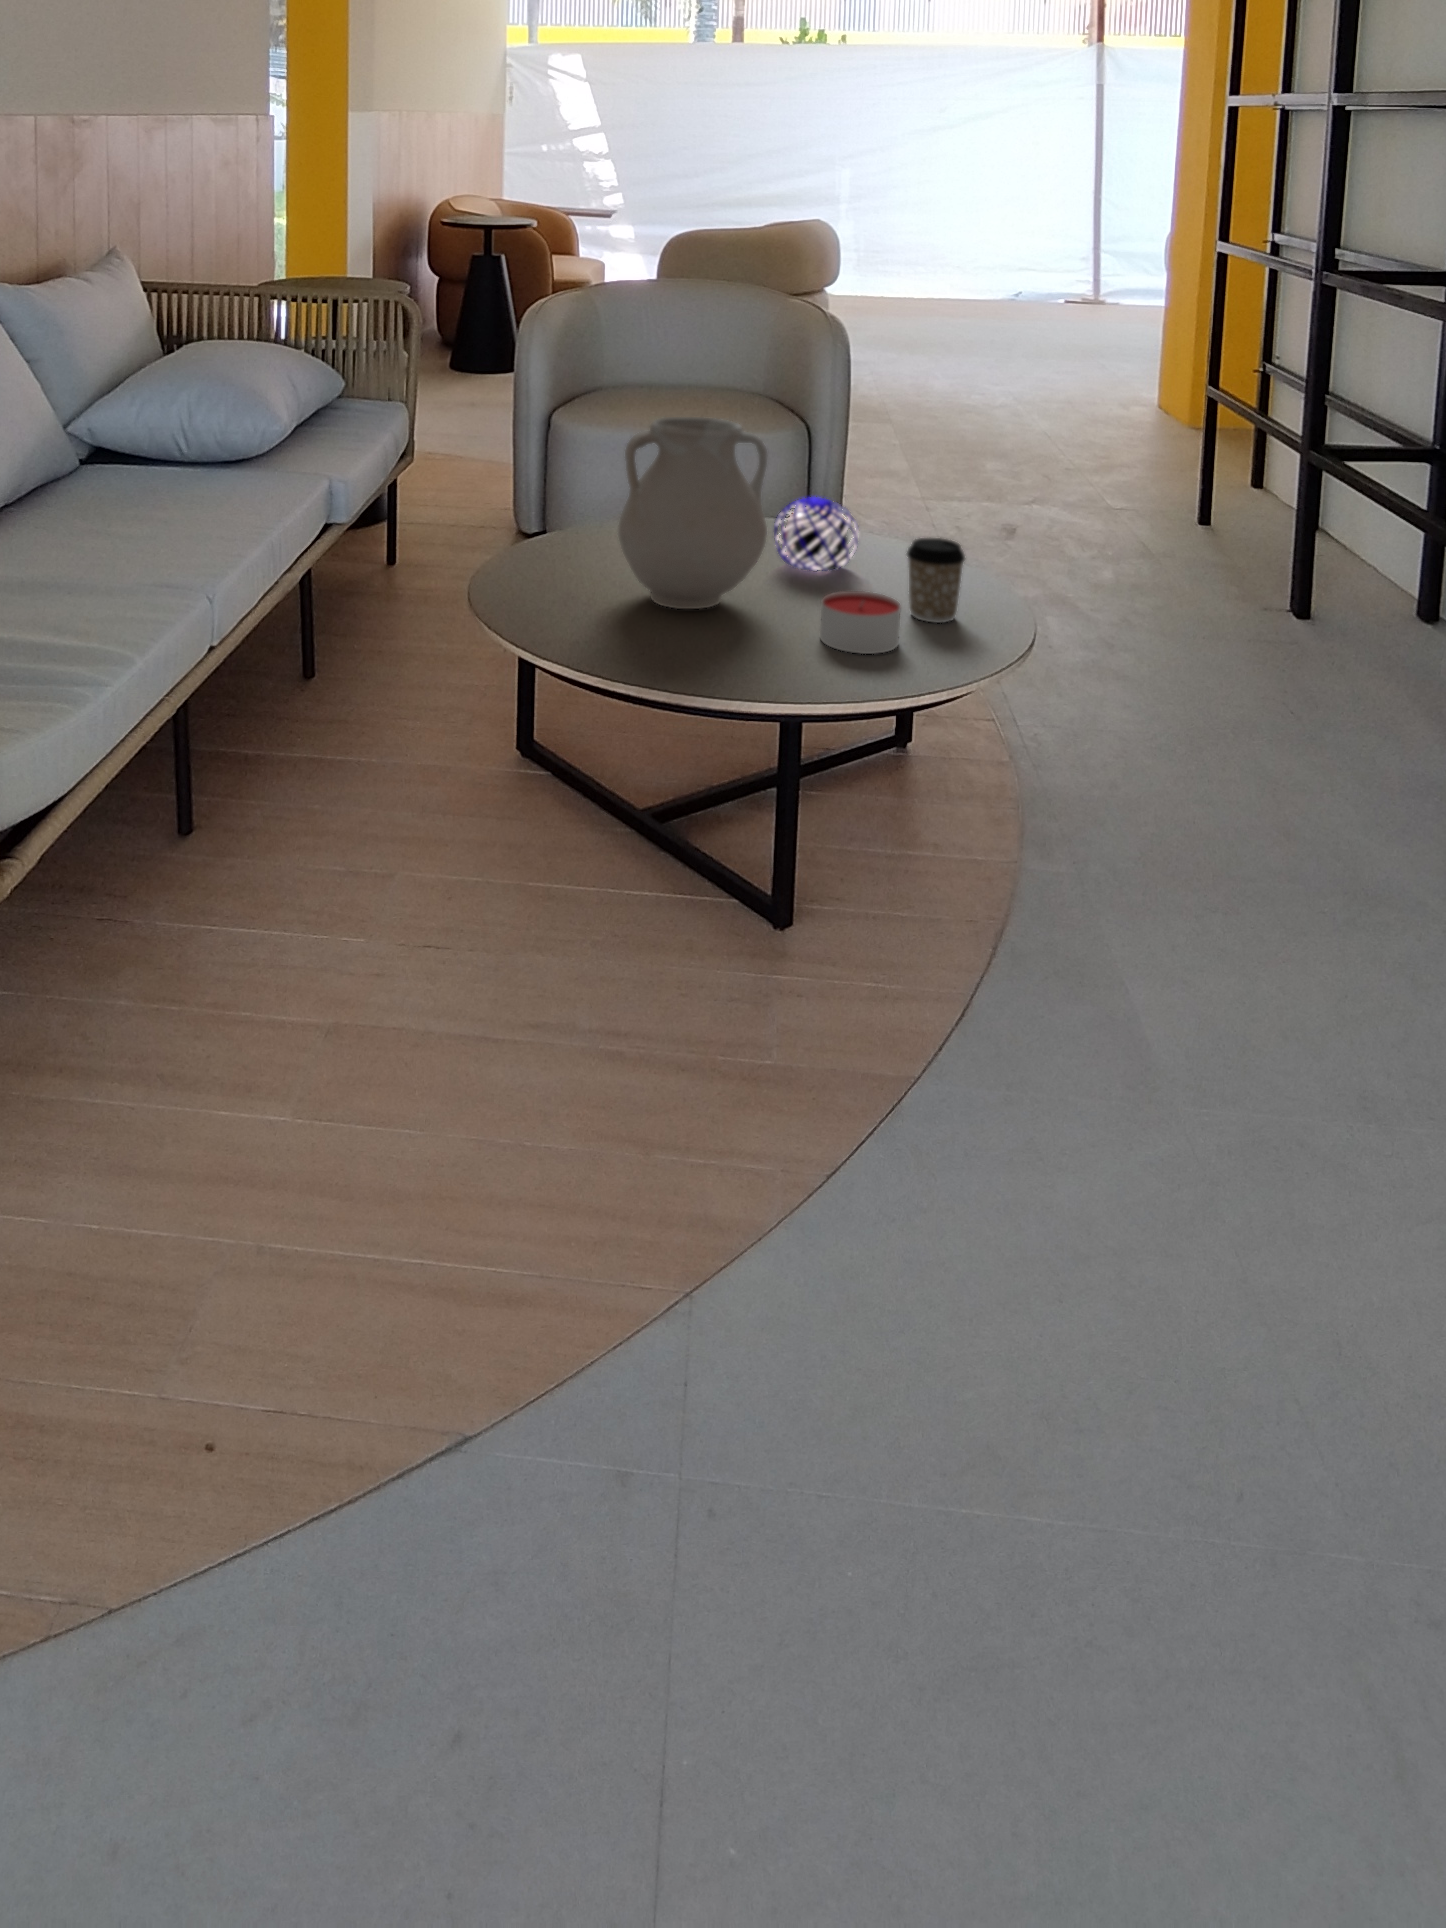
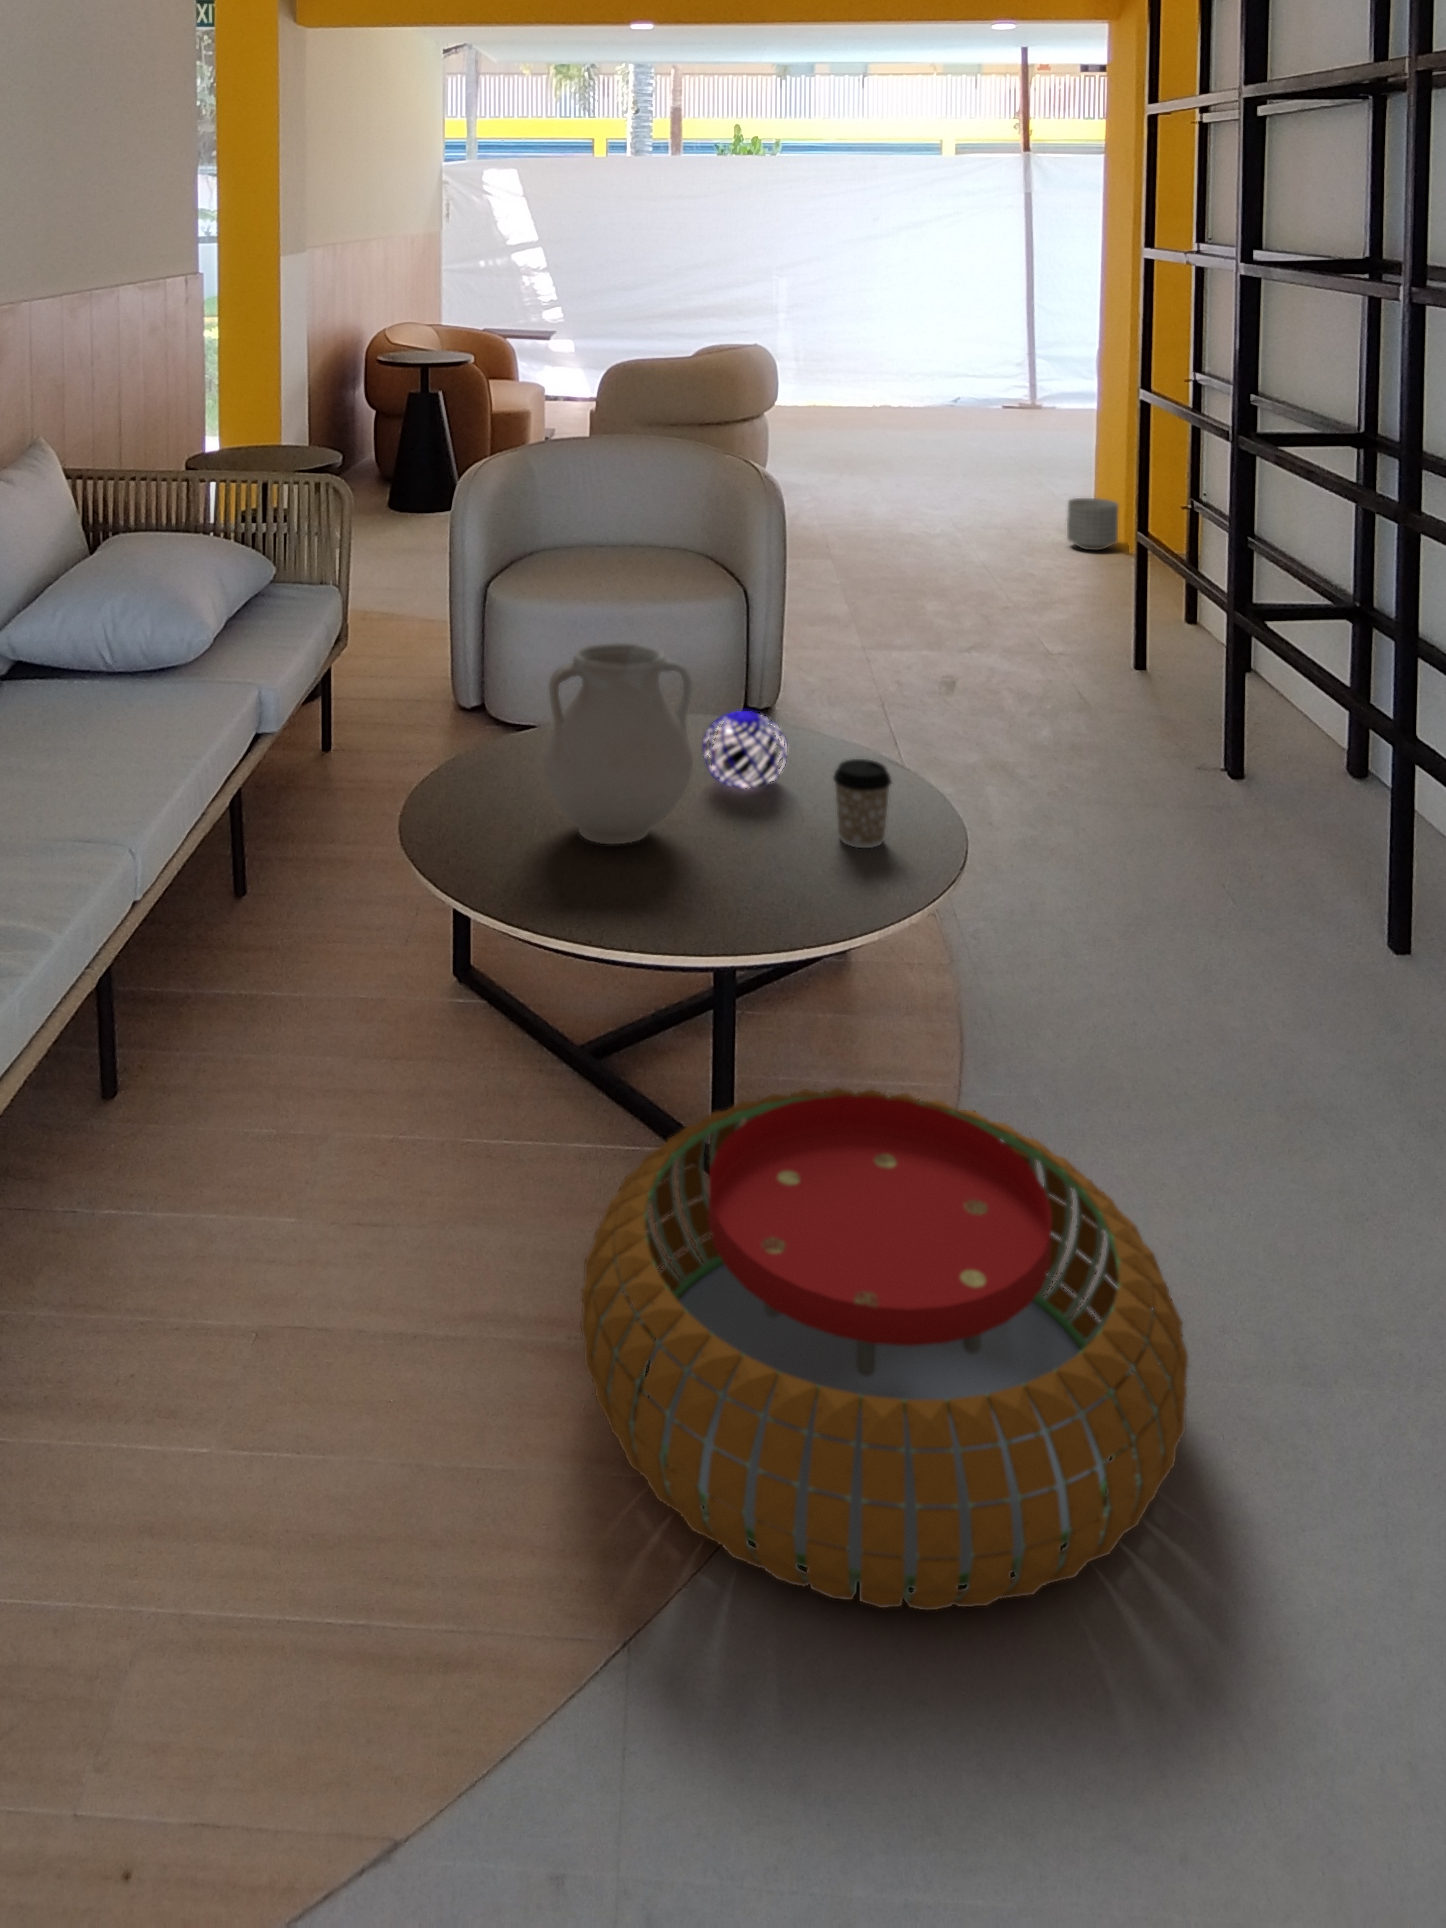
planter: none [1128,371,1182,422] -> present [1067,498,1118,551]
candle: present [820,591,901,654] -> none [748,822,827,892]
pouf: none [651,832,1261,1287] -> present [581,1088,1188,1610]

